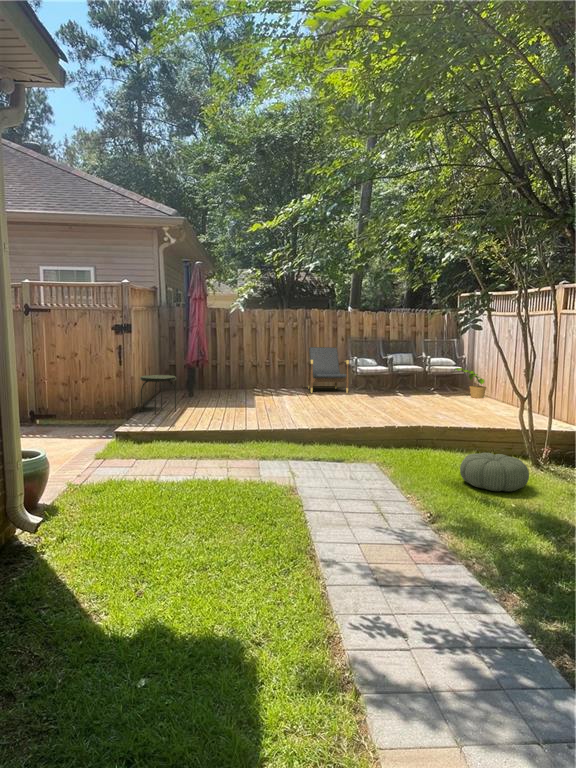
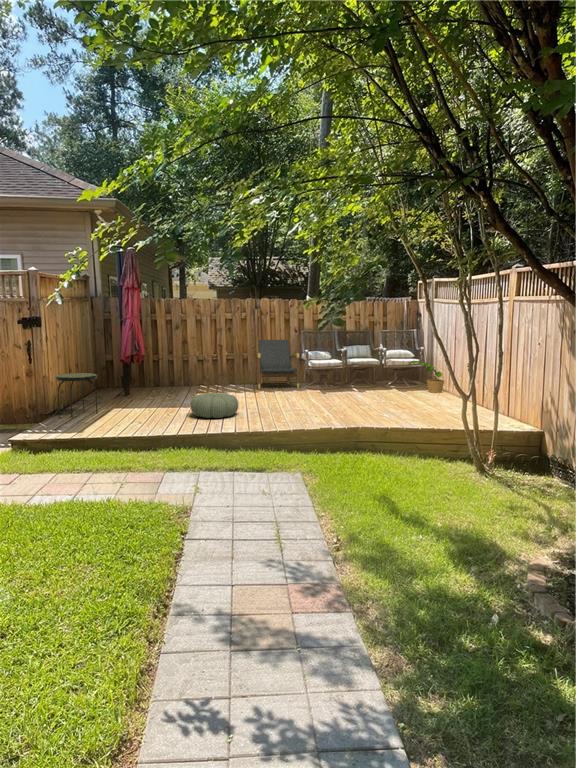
pouf: present [460,453,529,492] -> present [190,393,238,418]

